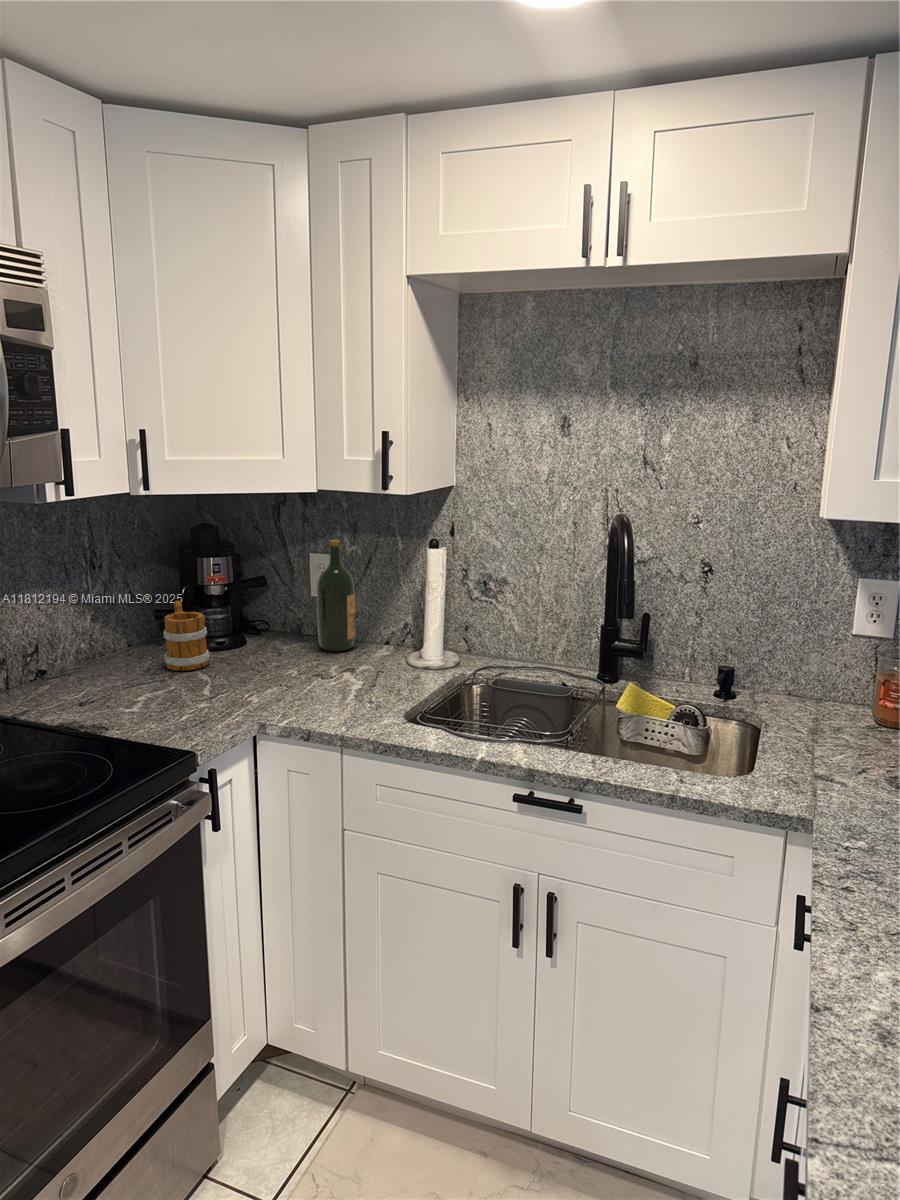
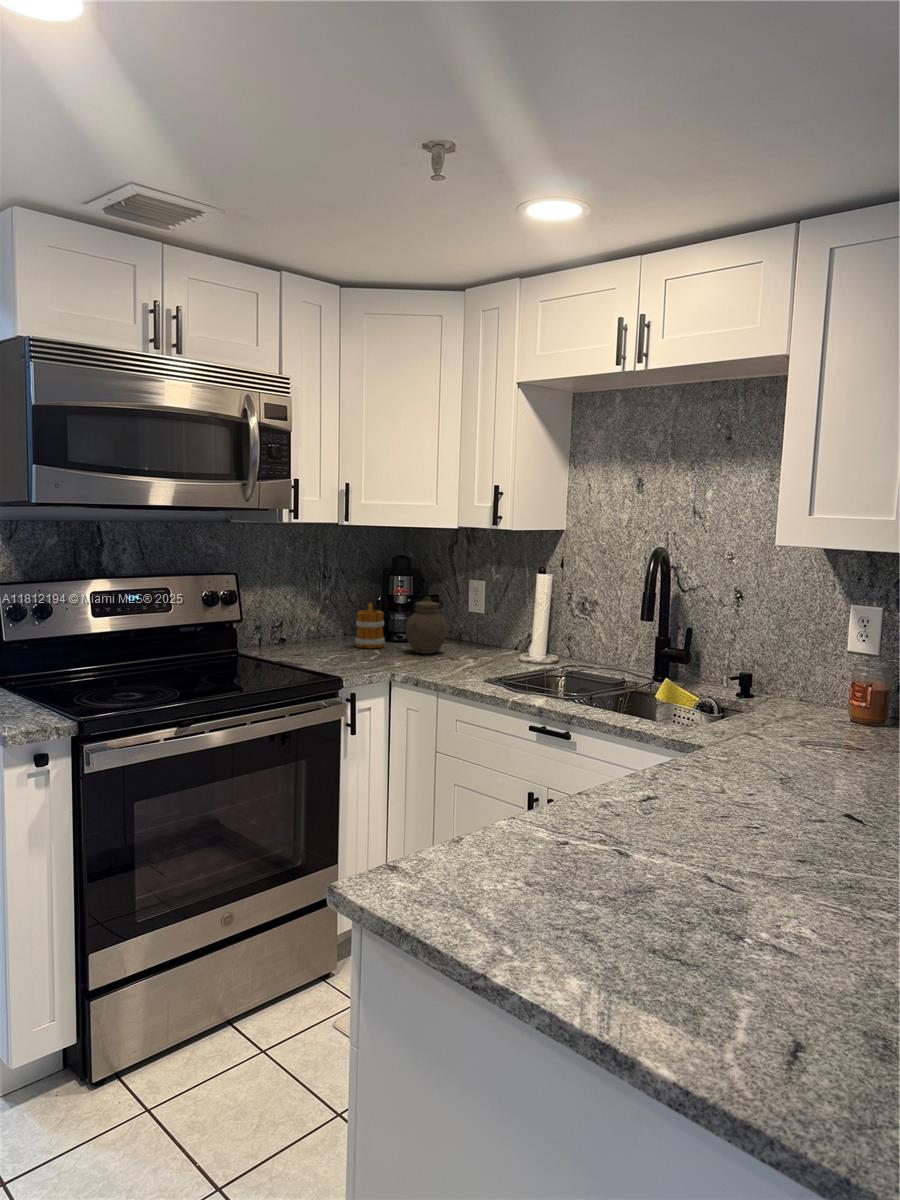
wine bottle: present [317,540,355,652] -> none [465,568,493,651]
jar: none [245,589,305,670] -> present [406,596,448,654]

